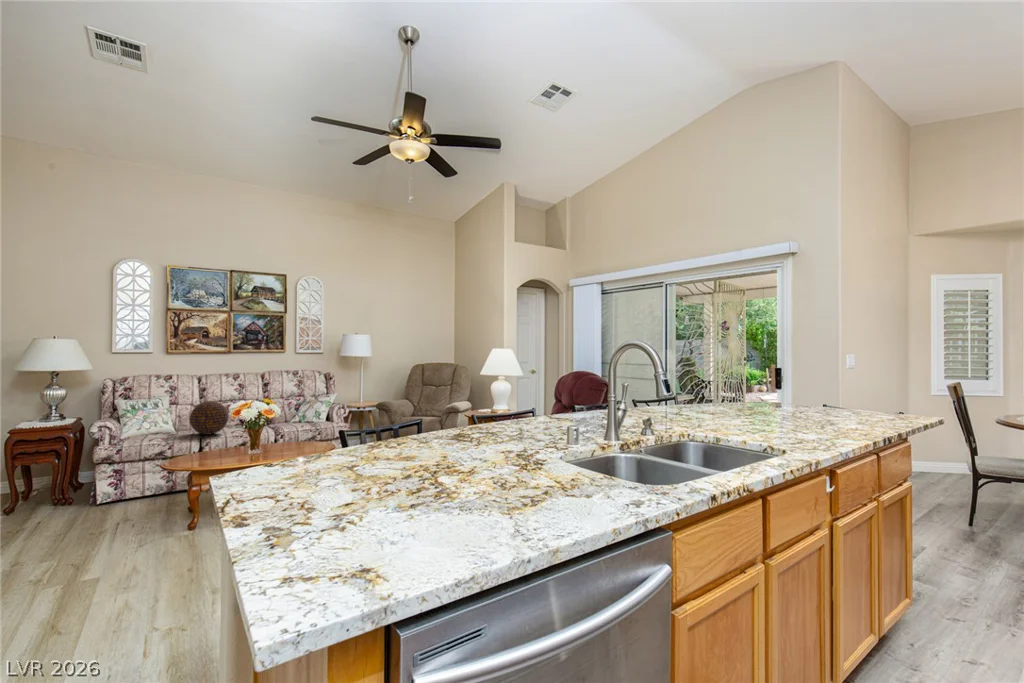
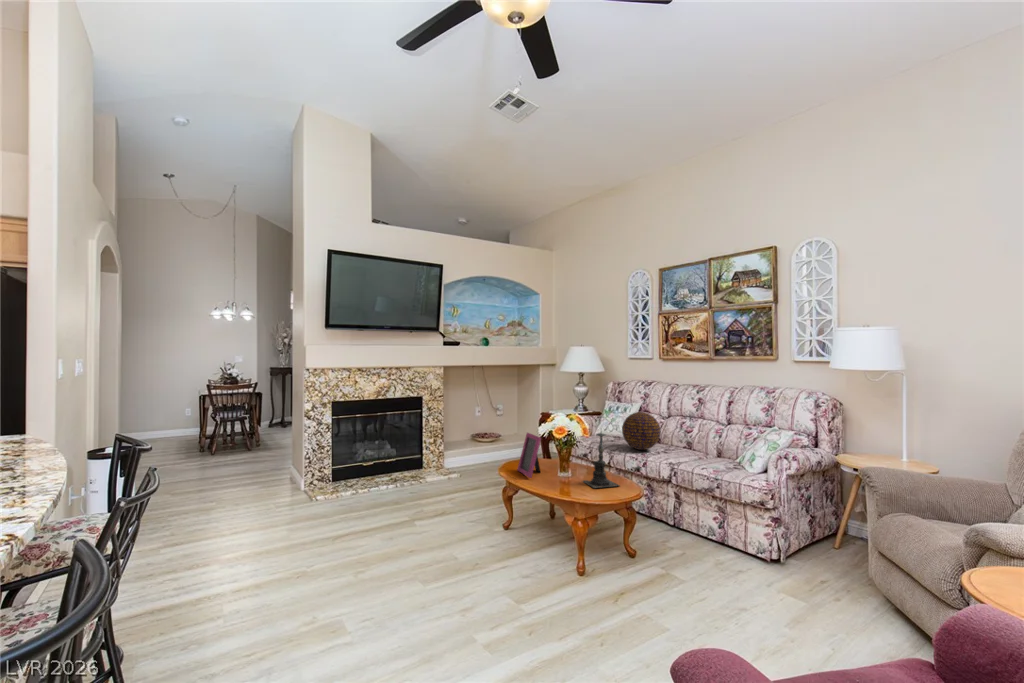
candle holder: none [270,406,294,453] -> present [583,433,619,488]
picture frame: none [219,424,252,463] -> present [518,433,541,478]

